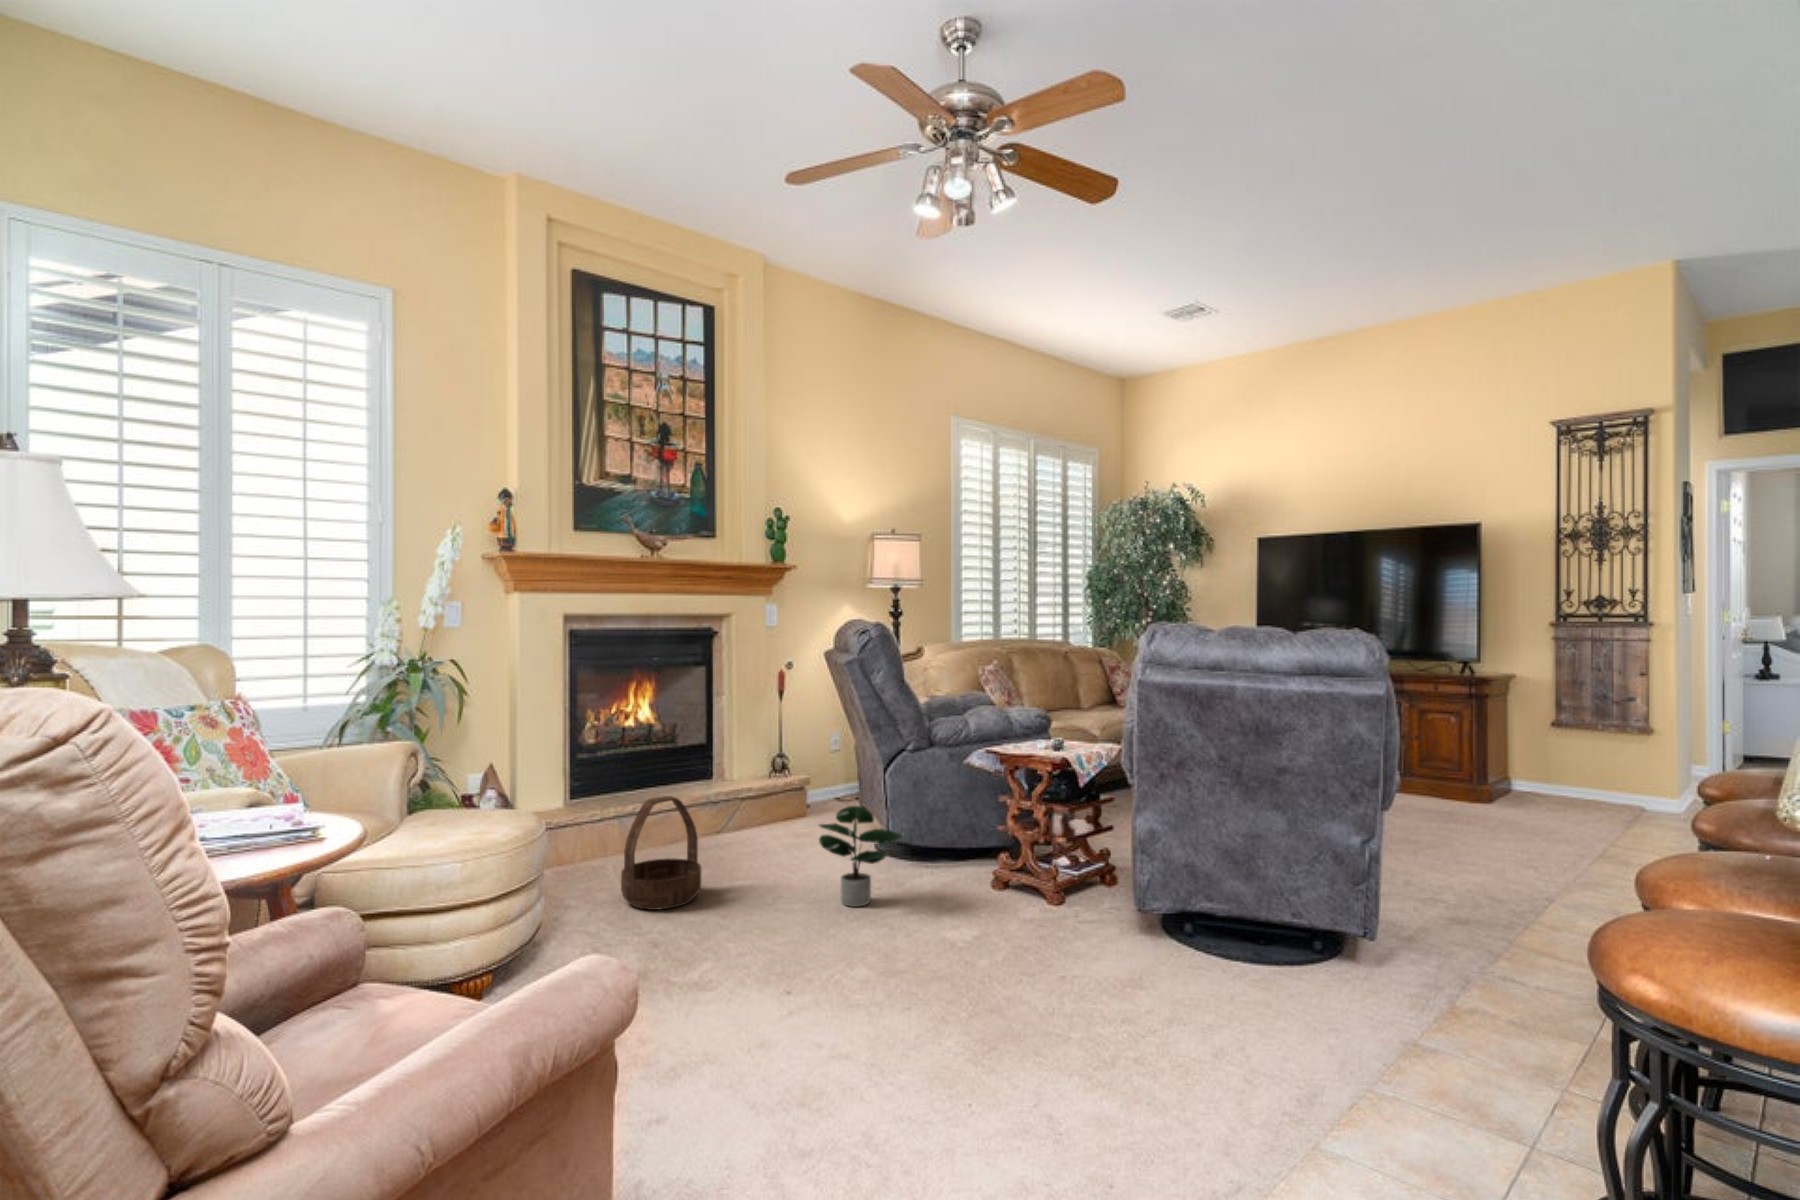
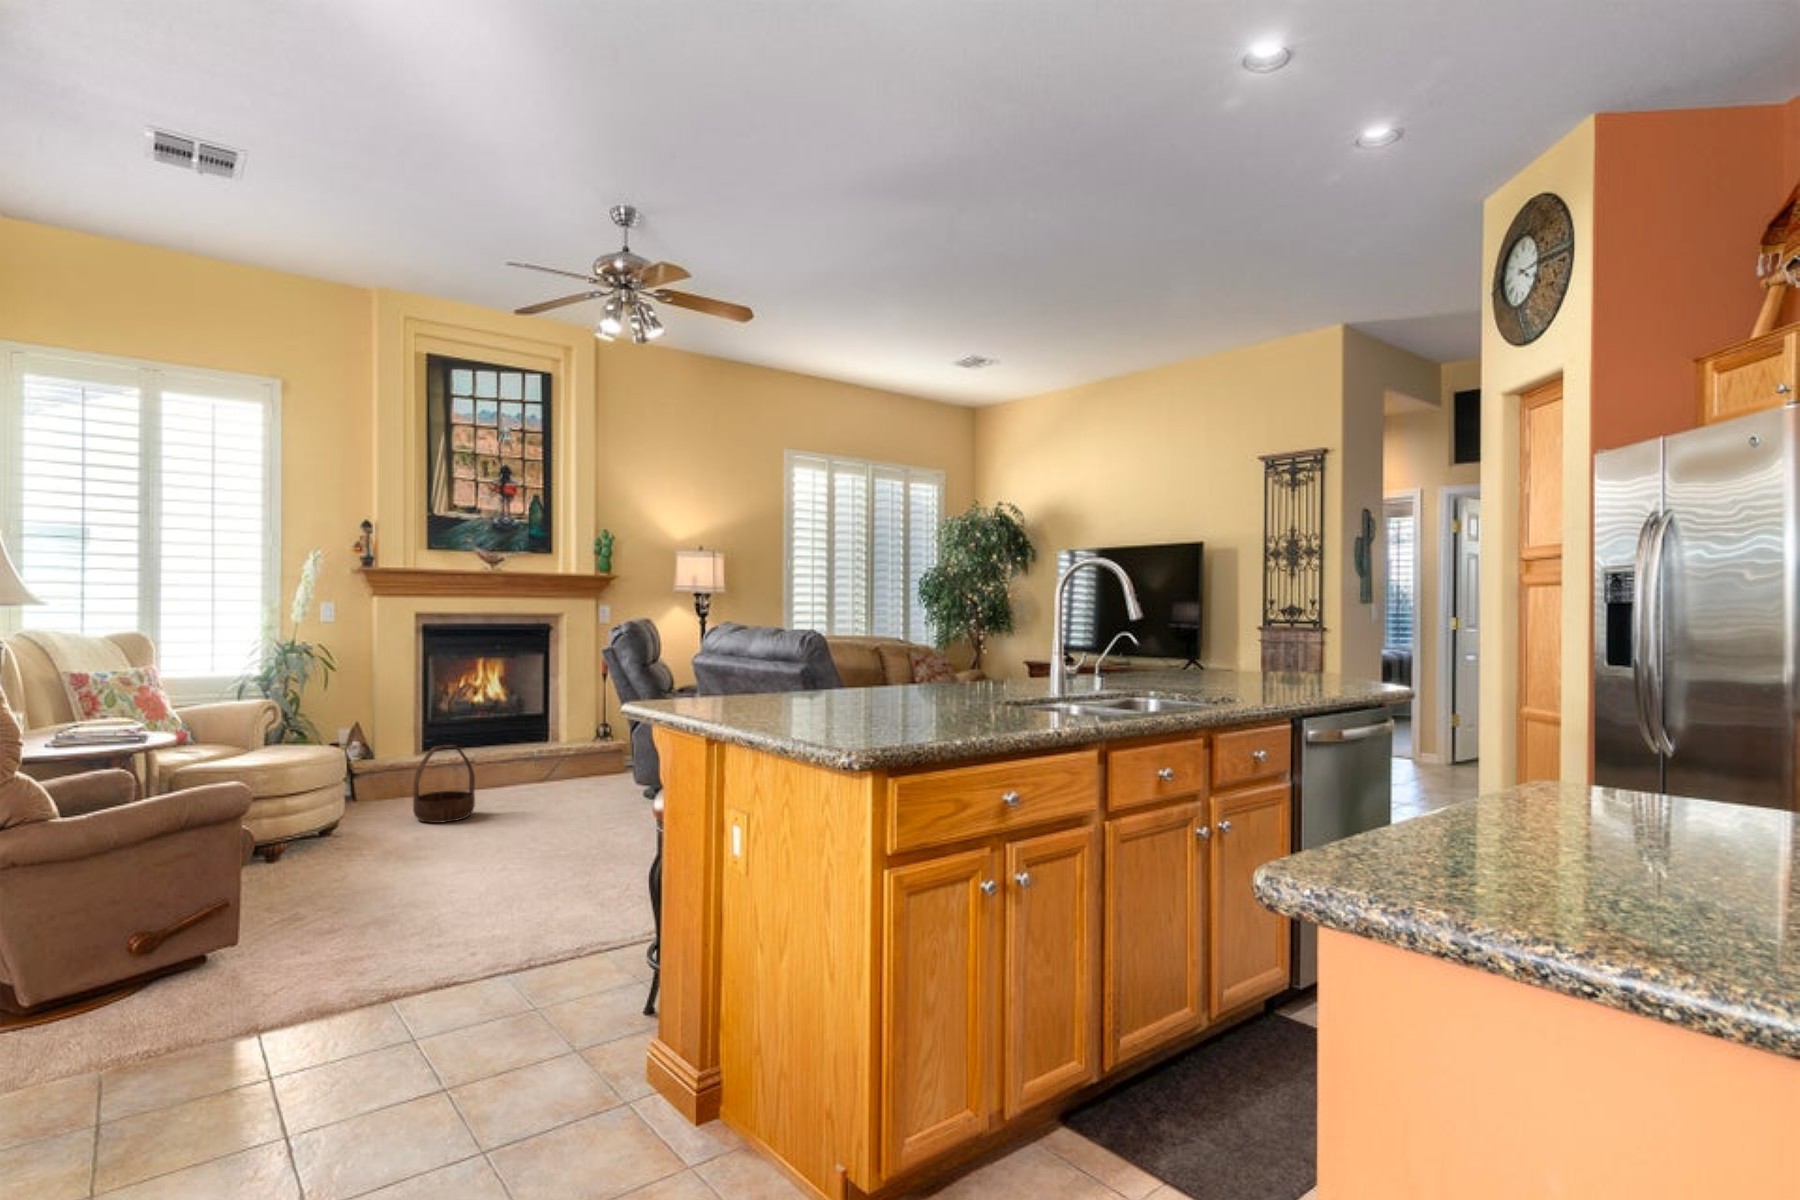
potted plant: present [819,806,903,907] -> none [543,756,608,826]

